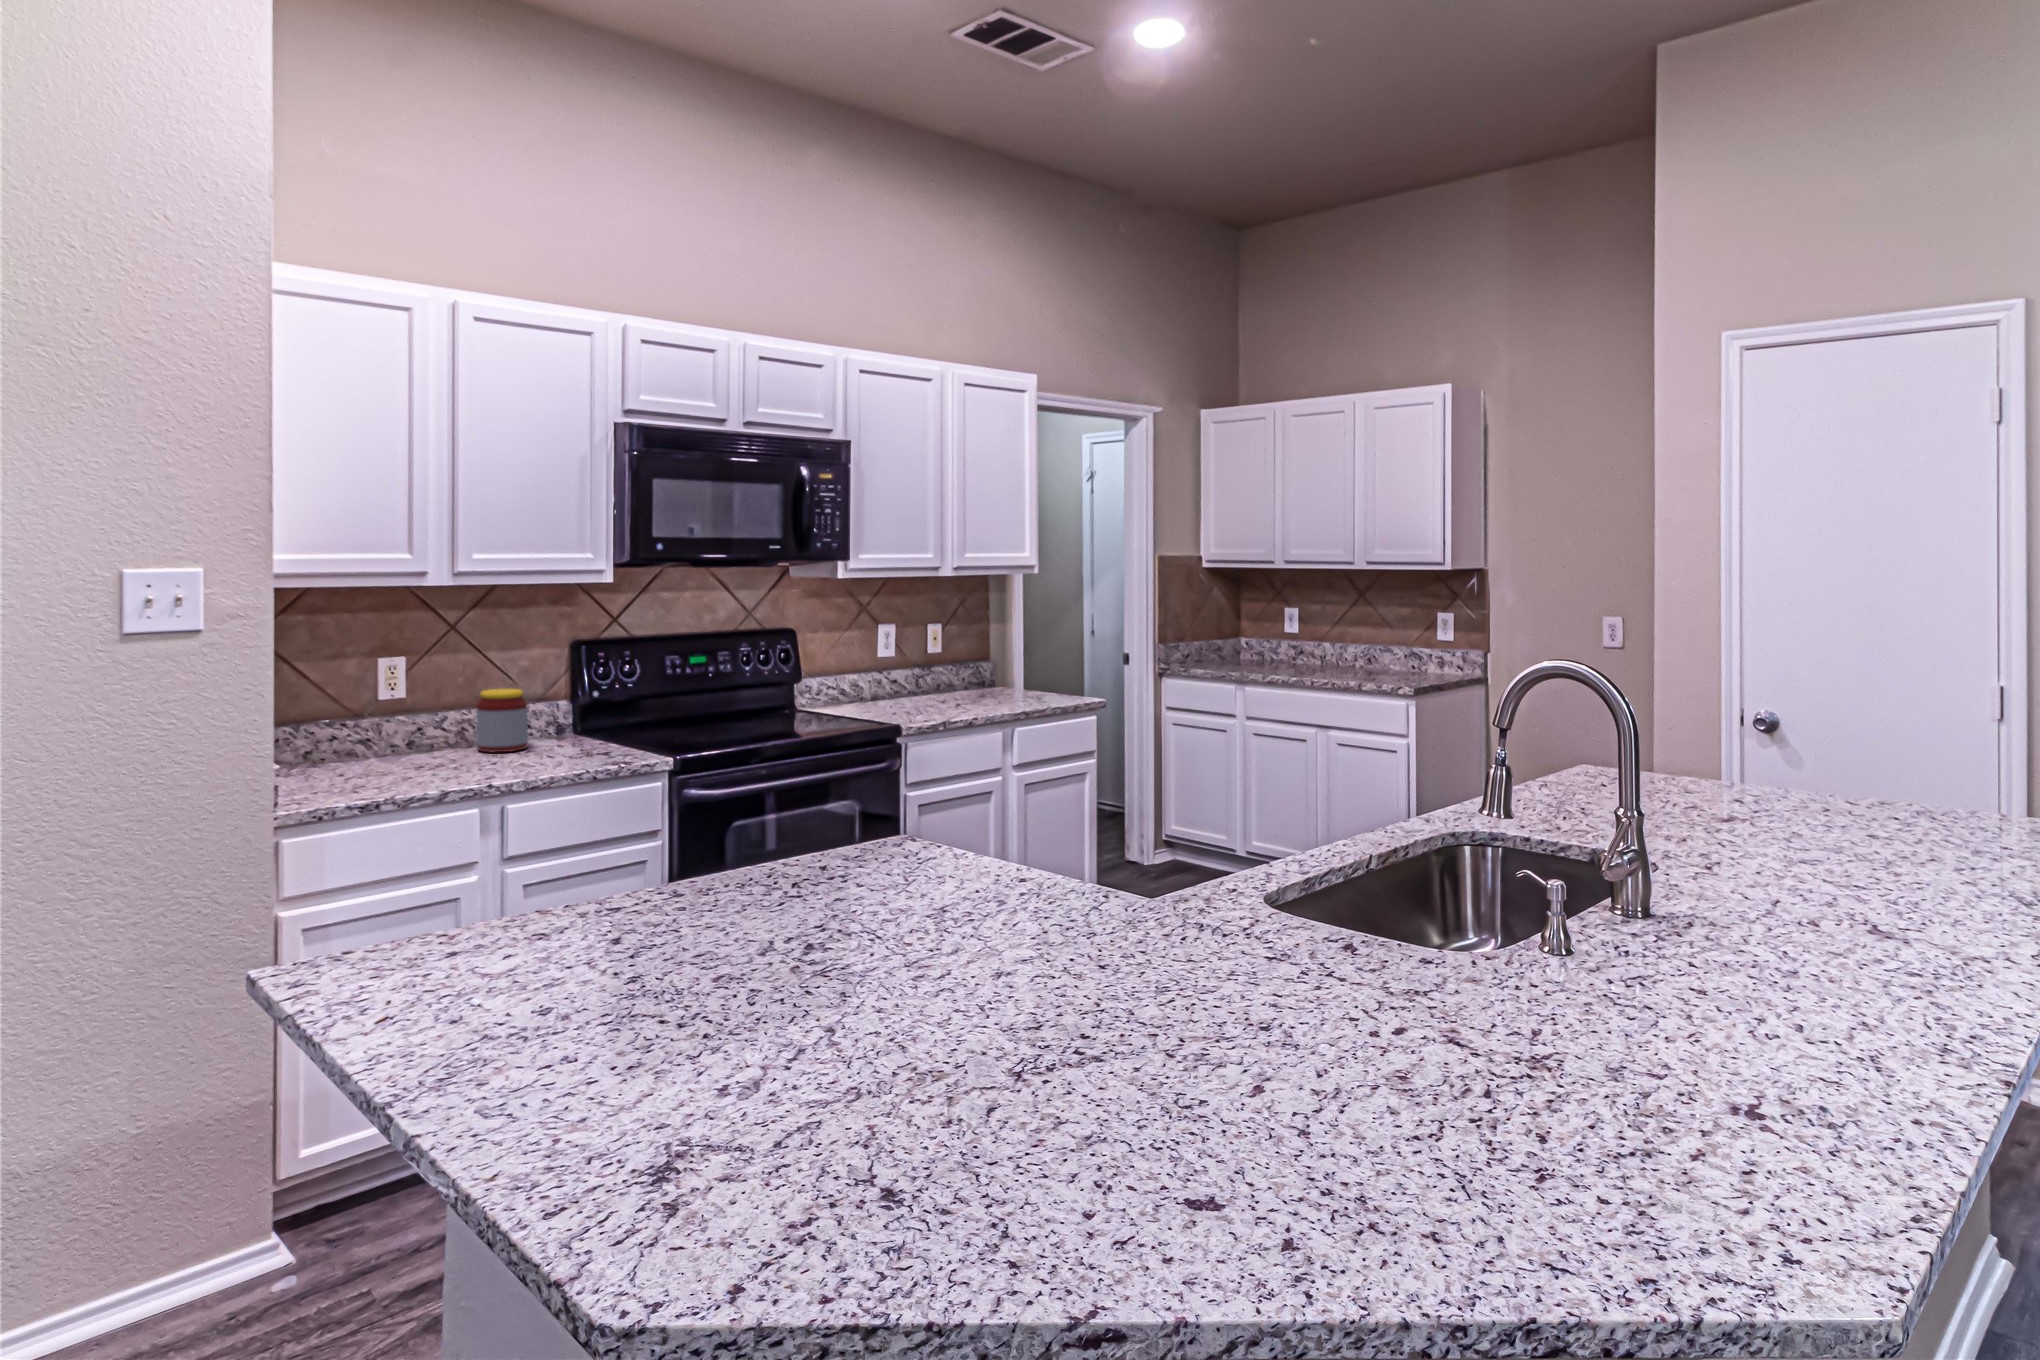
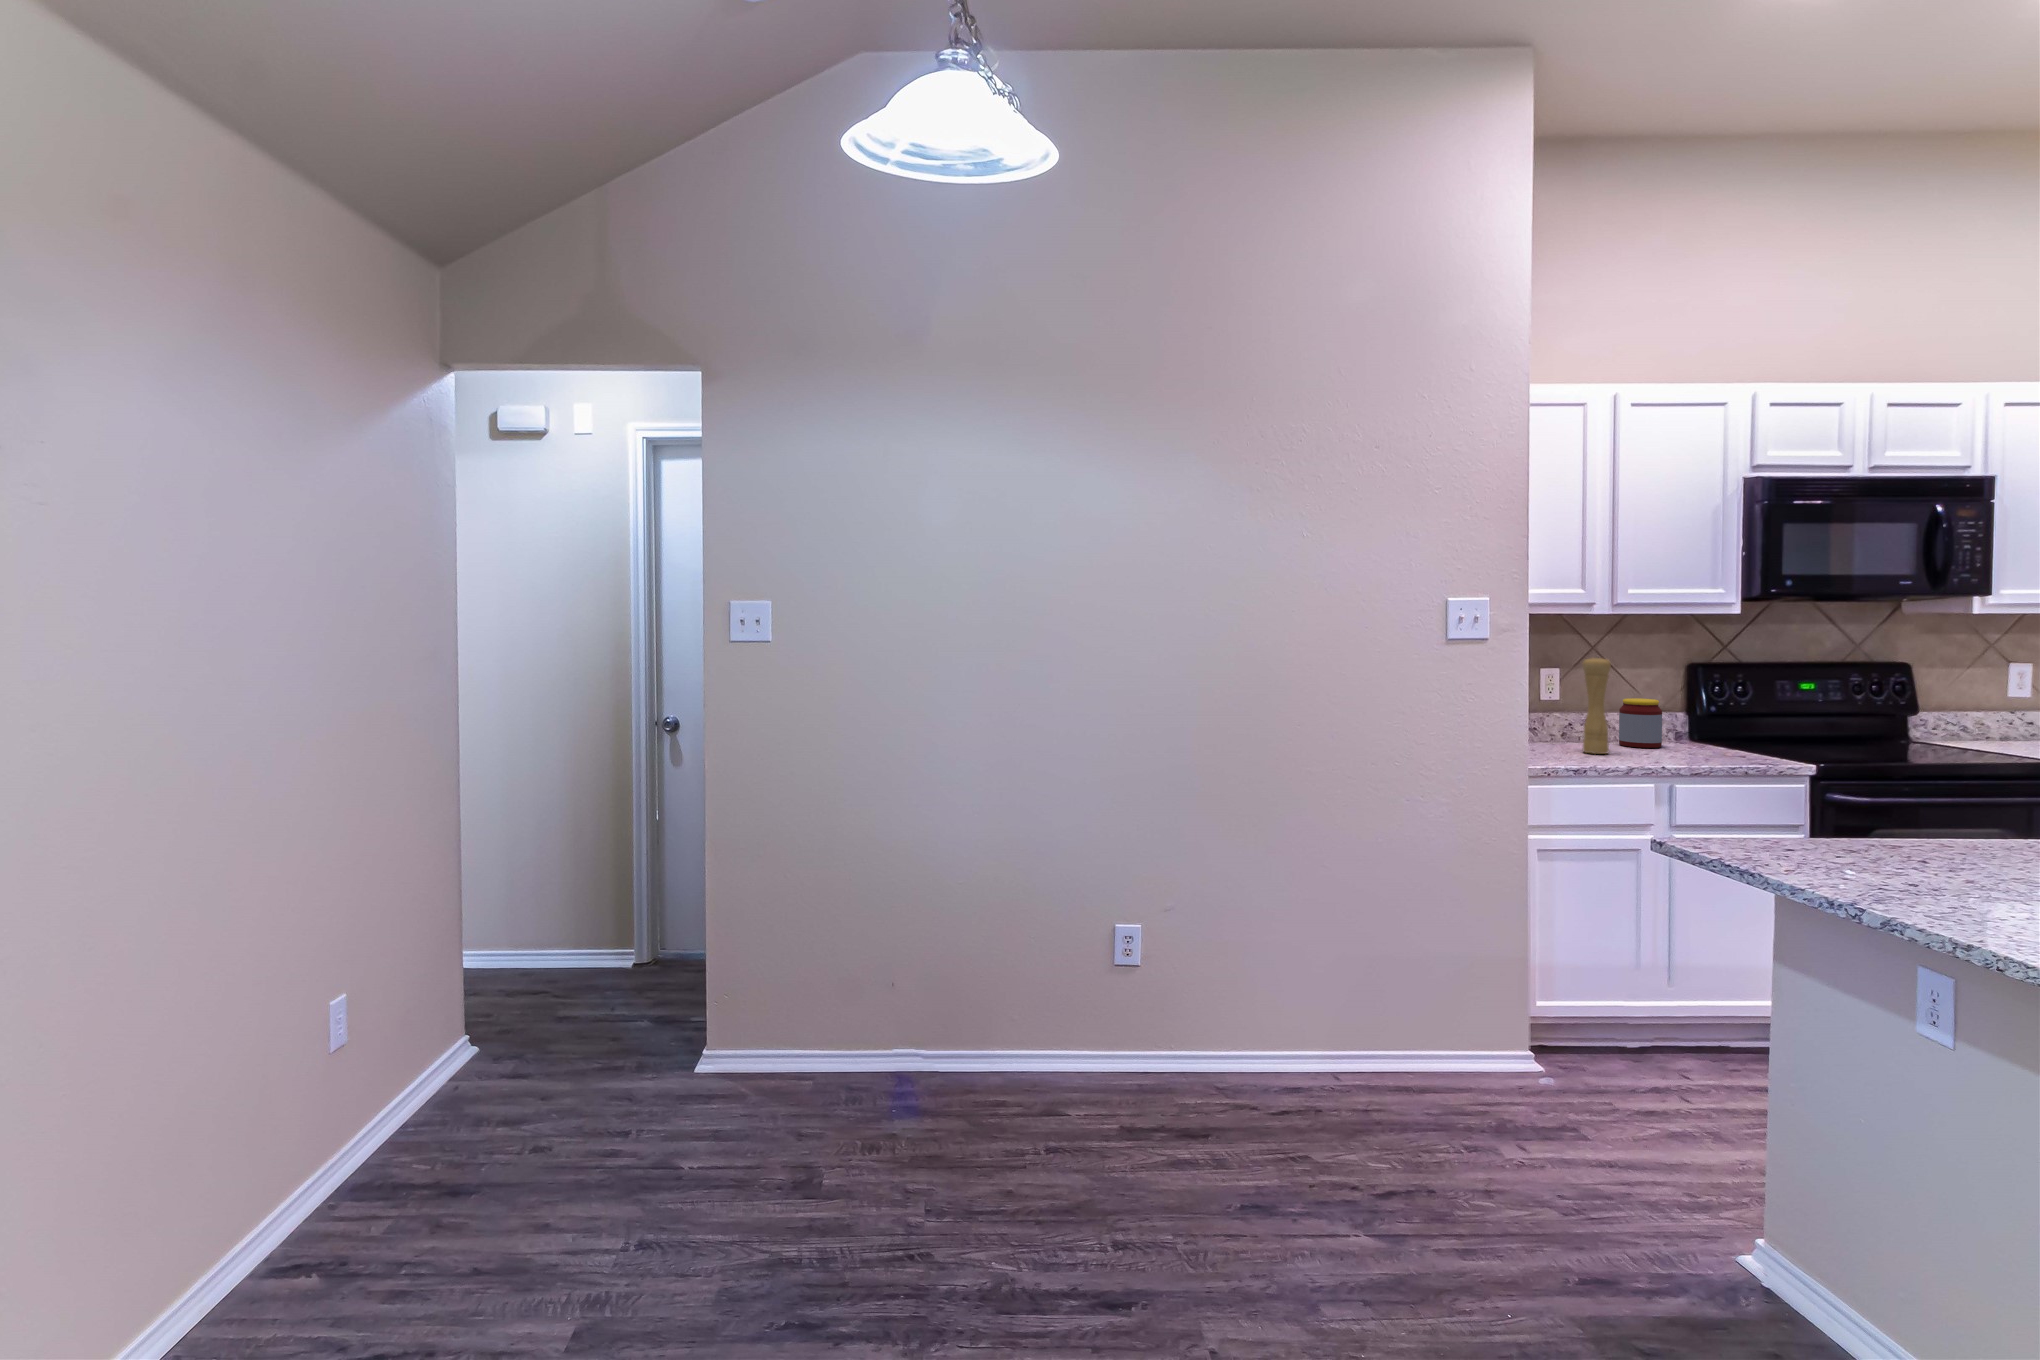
pepper mill: none [405,642,444,772] -> present [1583,657,1611,754]

